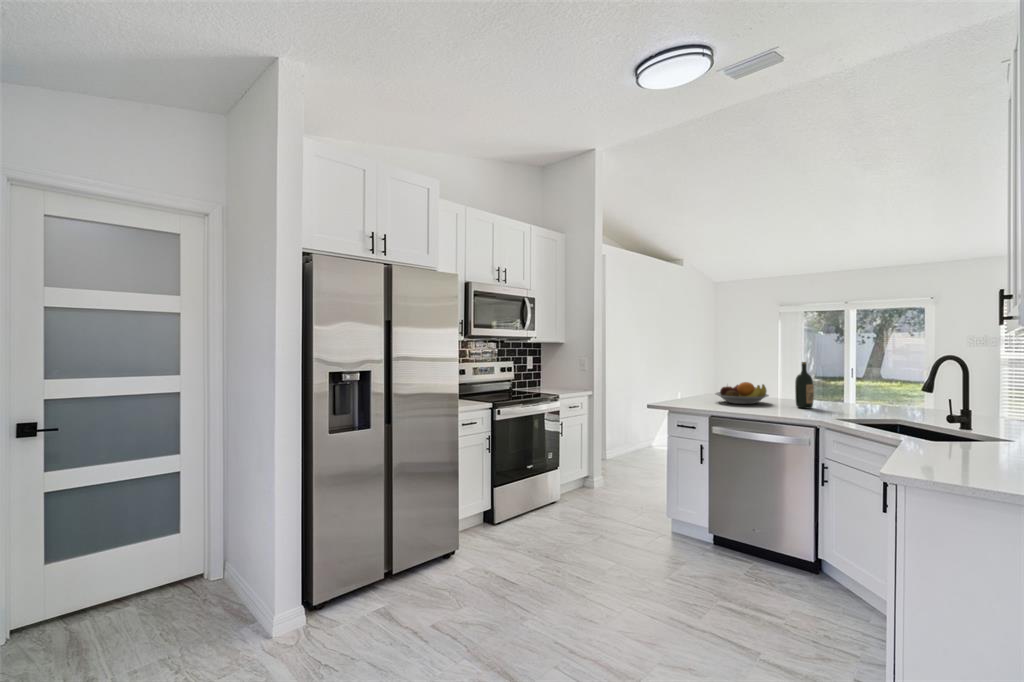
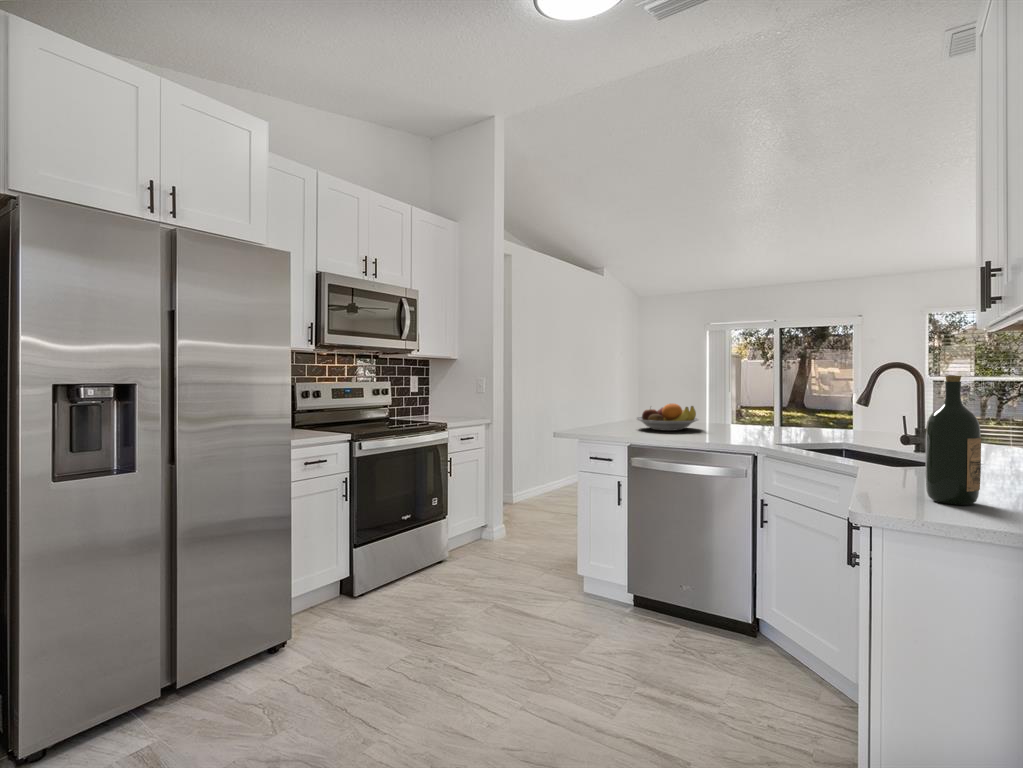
wine bottle: present [795,362,814,408] -> present [926,376,981,505]

